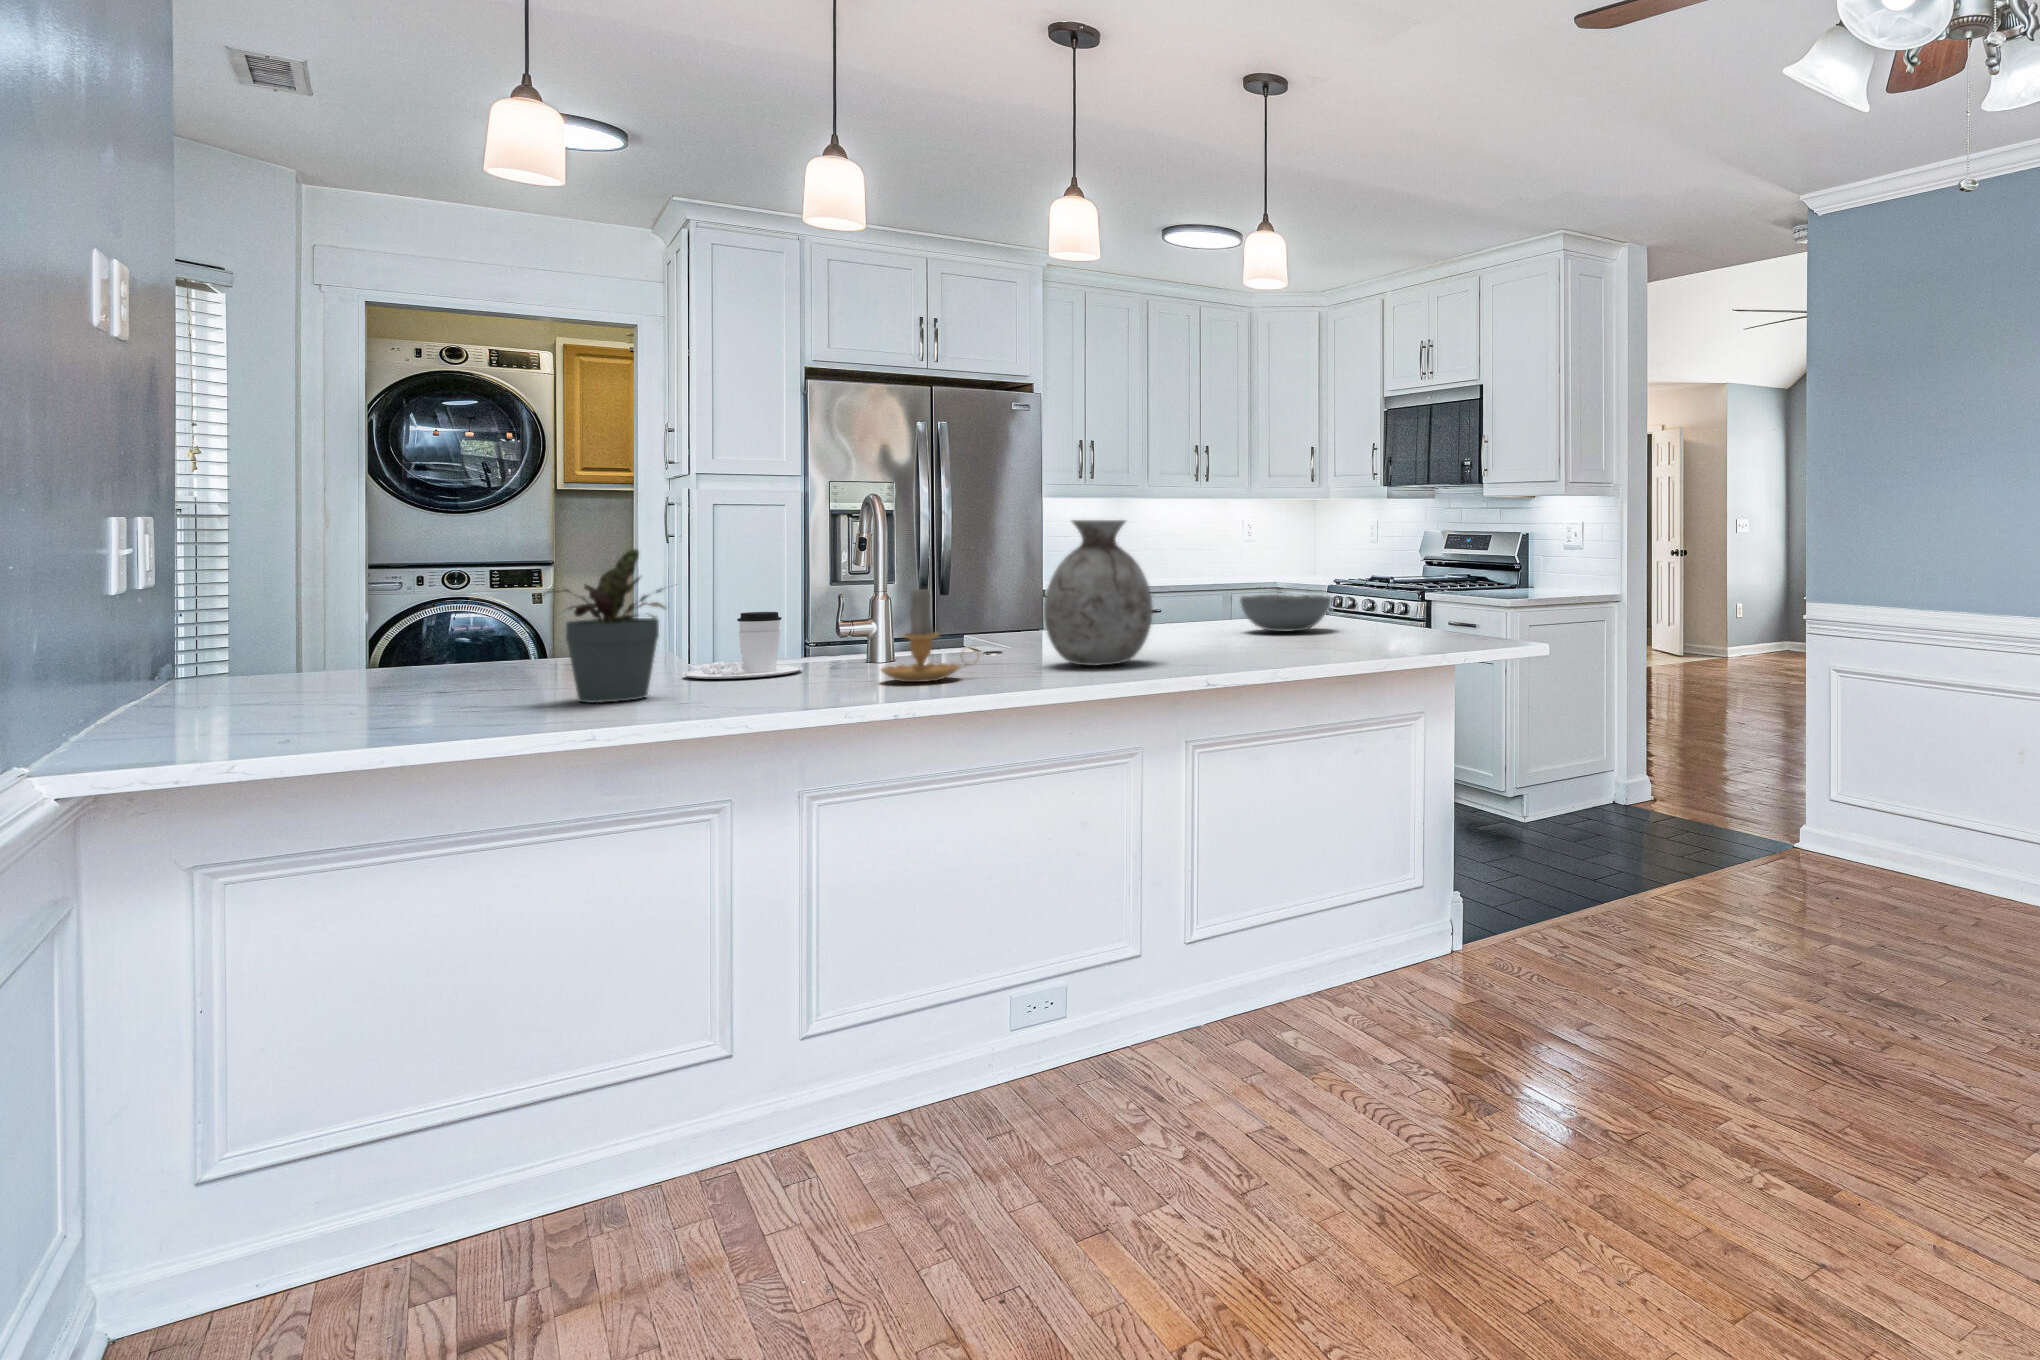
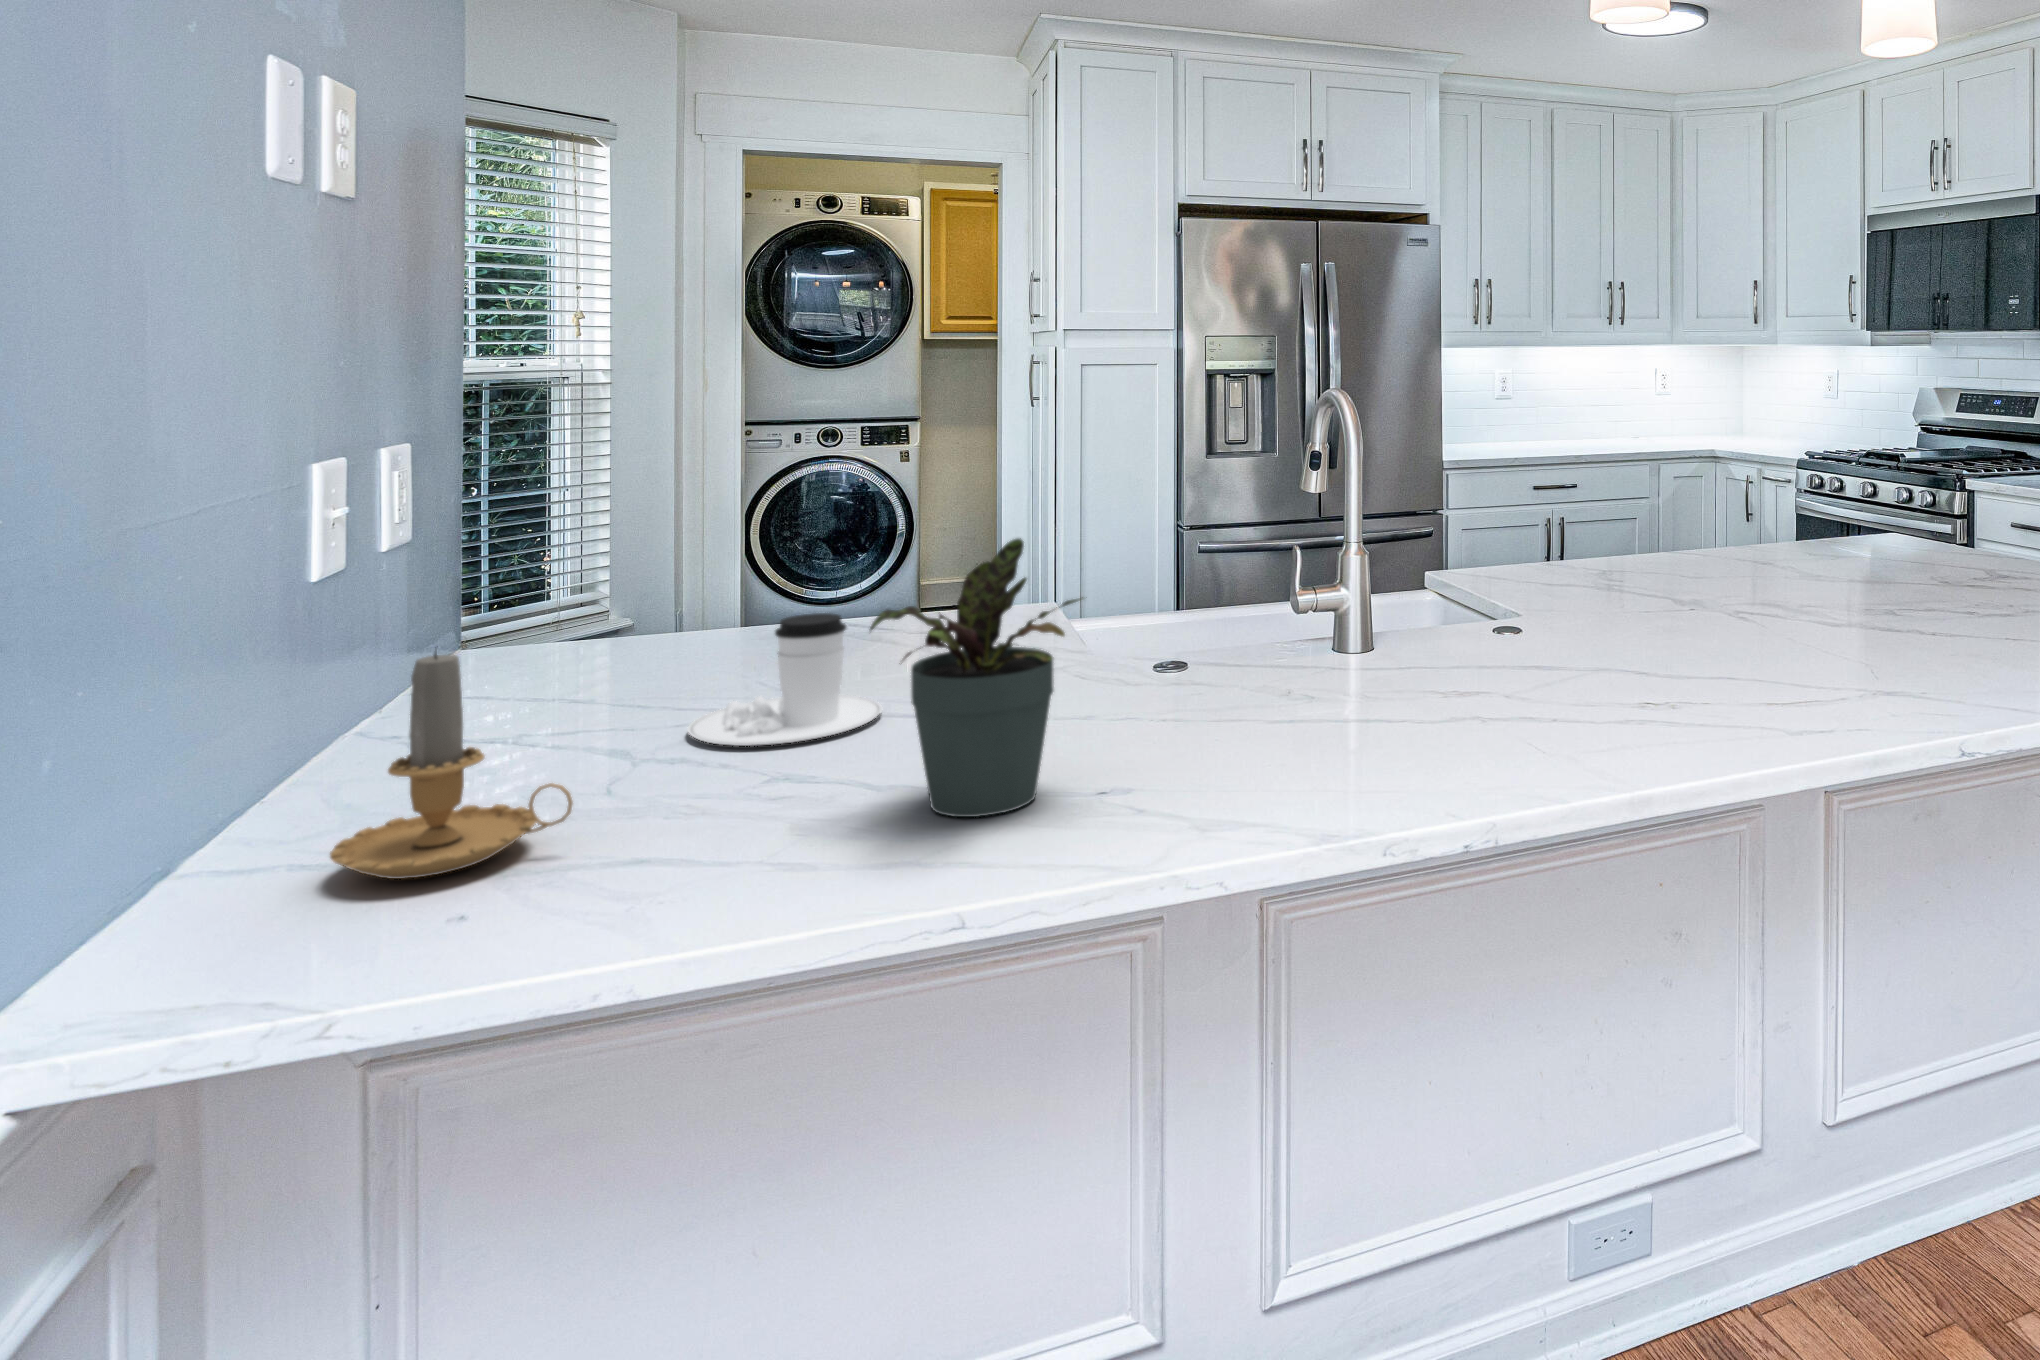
vase: present [1044,520,1153,665] -> none [1629,449,1818,716]
candle: present [881,589,980,682] -> present [330,652,573,879]
bowl: present [1240,595,1331,632] -> none [1829,528,1982,594]
coffee cup: present [683,612,802,679] -> present [687,613,882,746]

